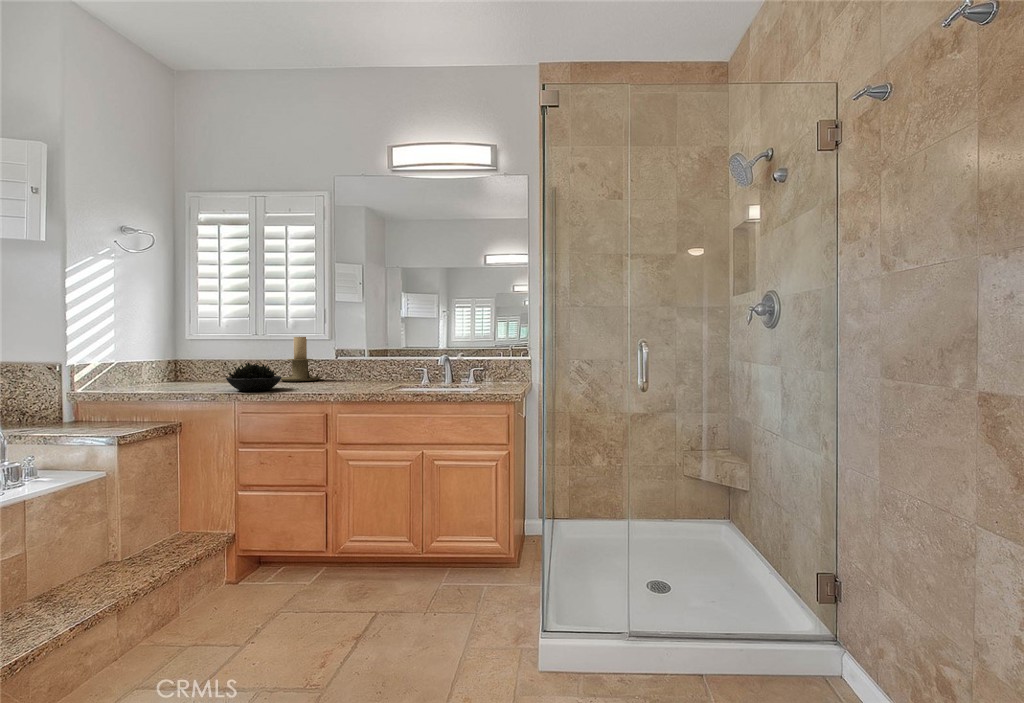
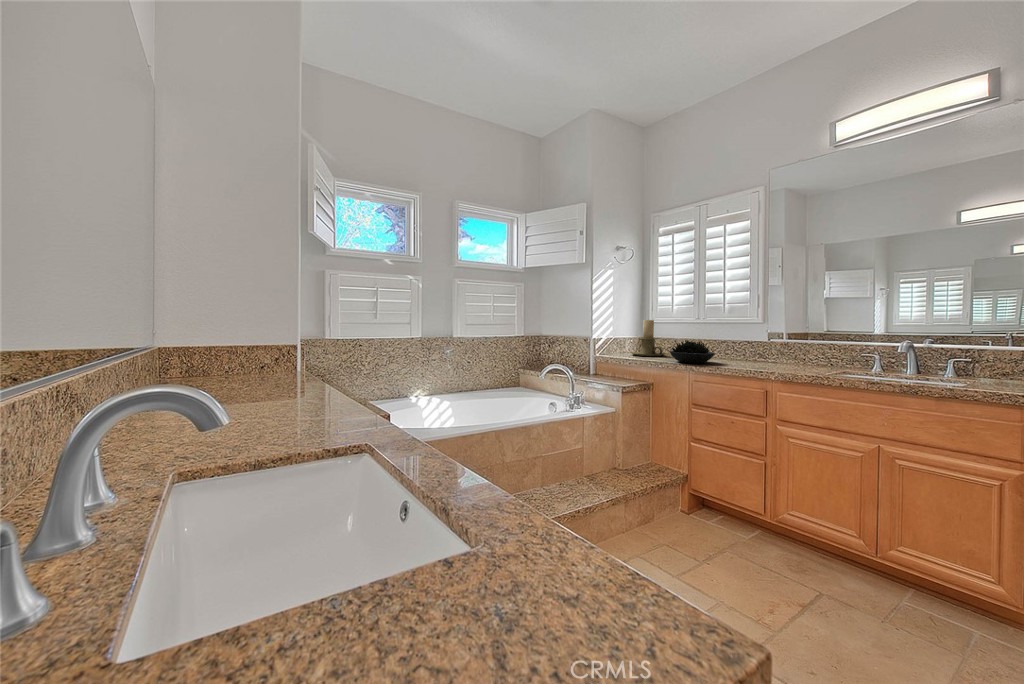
candle holder: present [281,337,322,381] -> present [631,320,665,356]

